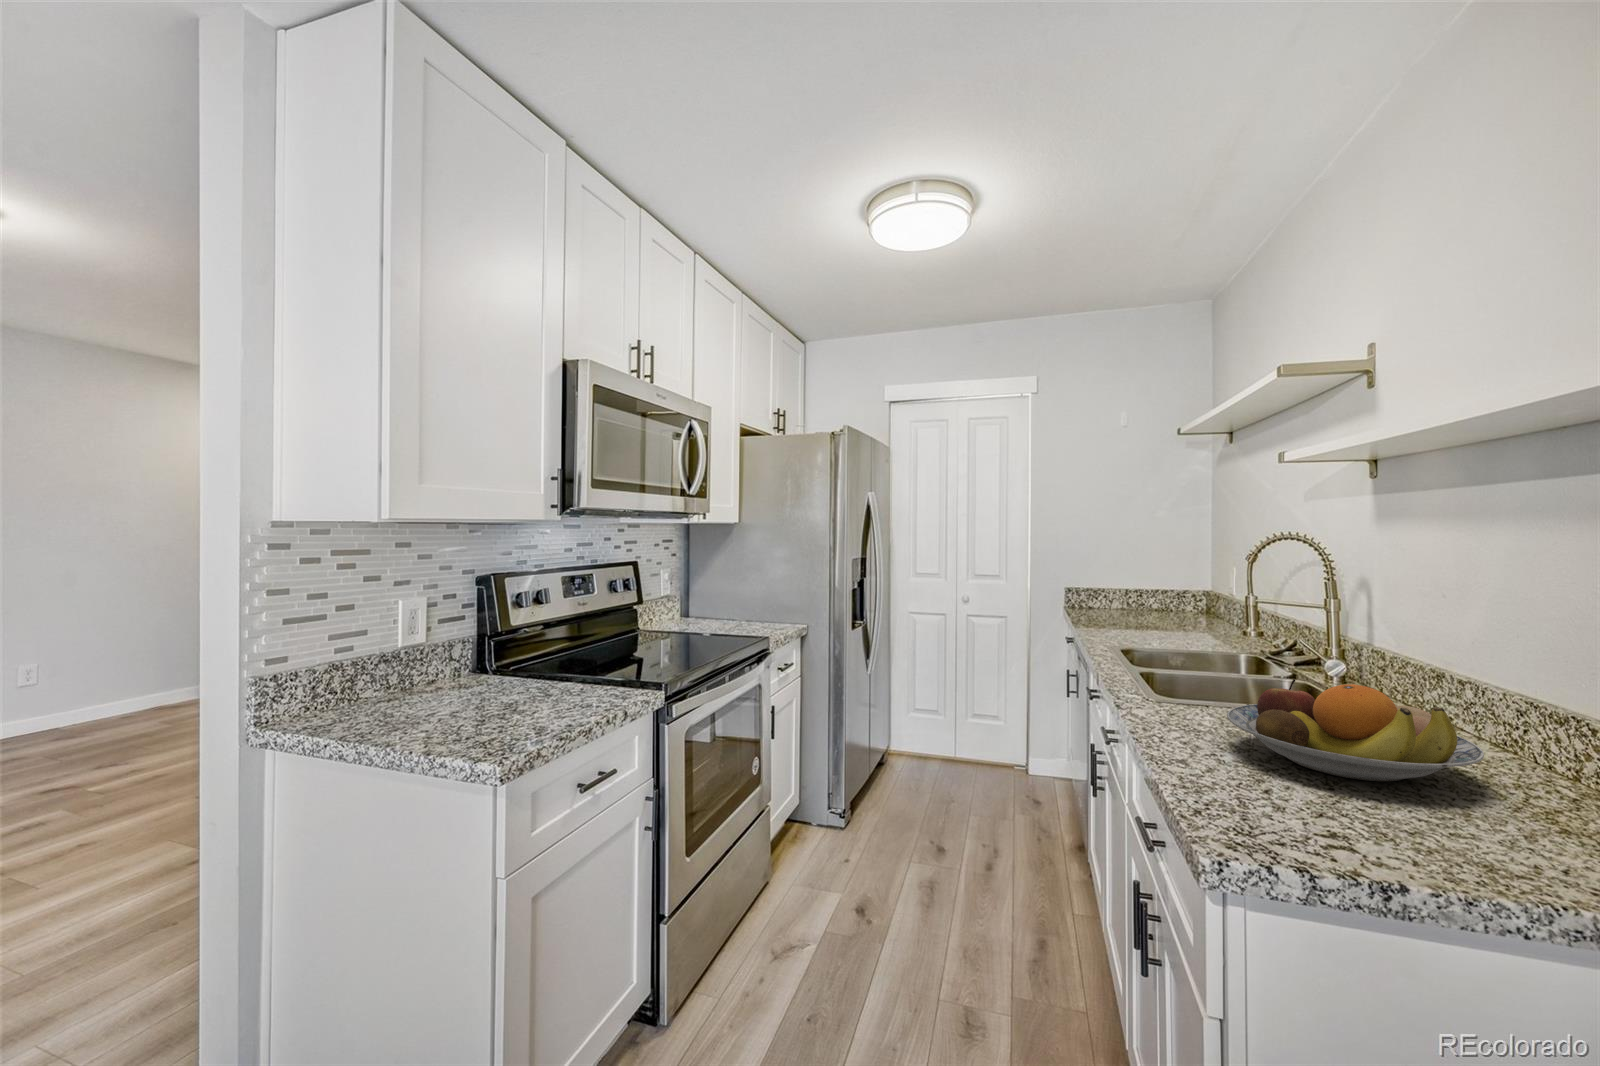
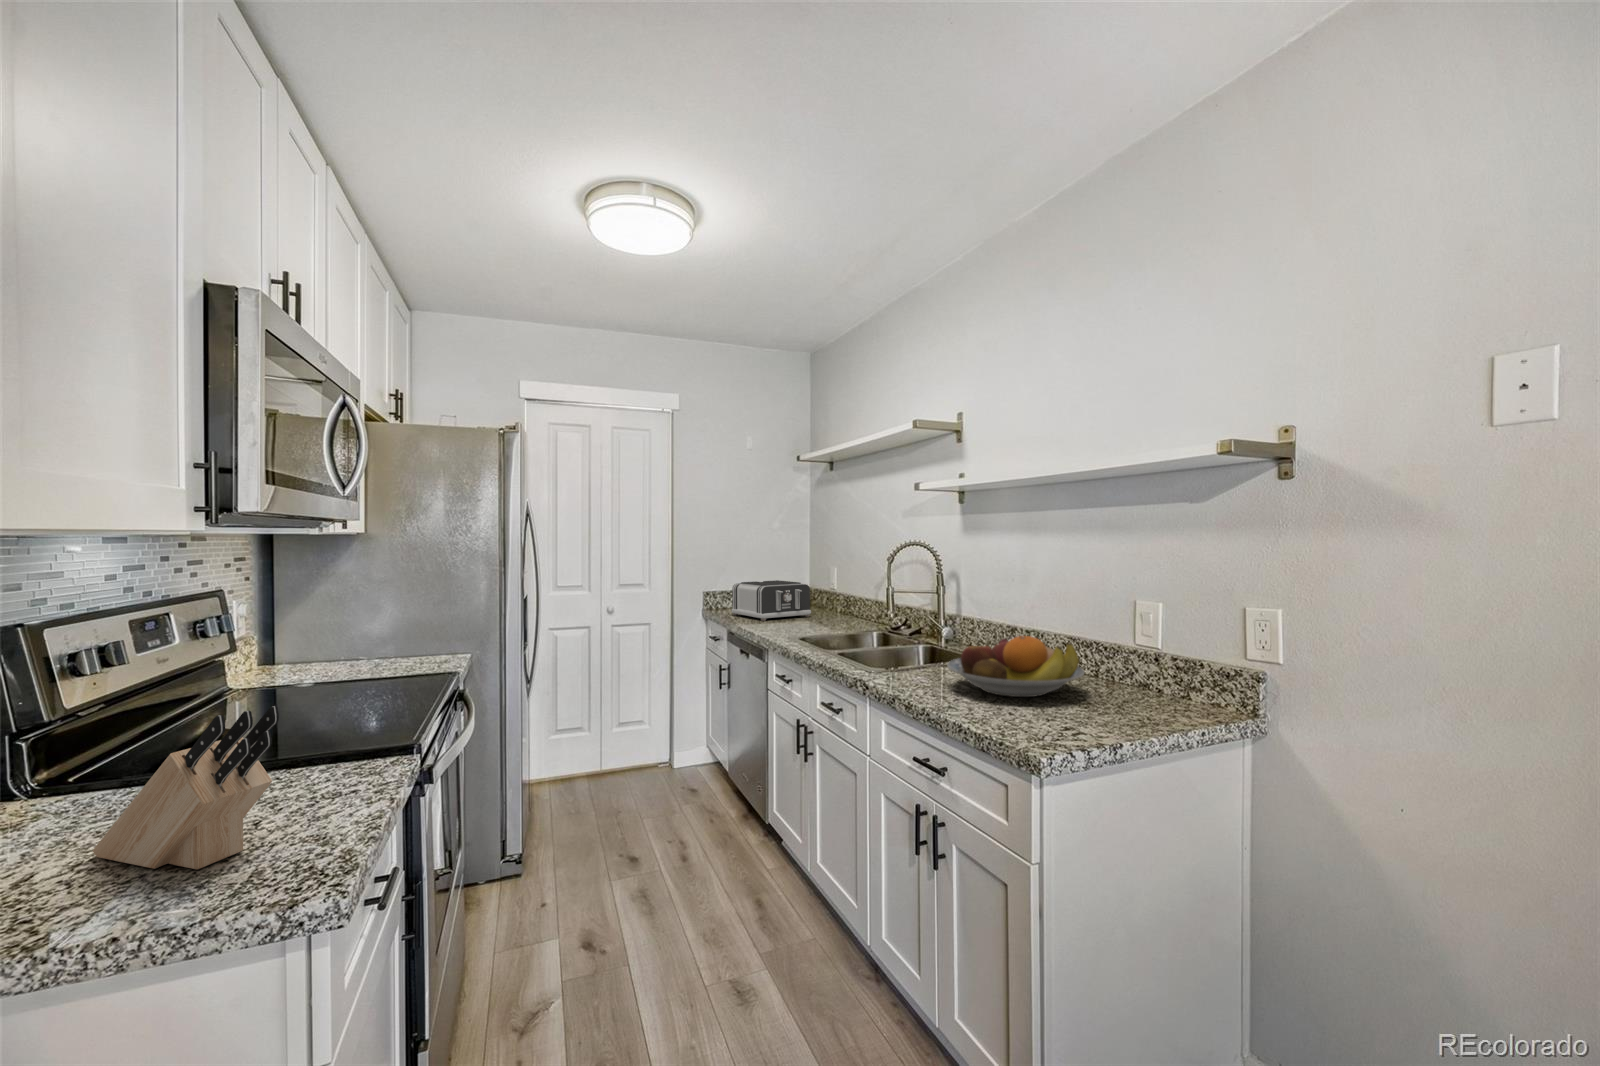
toaster: none [1096,582,1196,629] -> present [731,580,811,621]
knife block: none [455,638,512,735] -> present [93,706,279,870]

